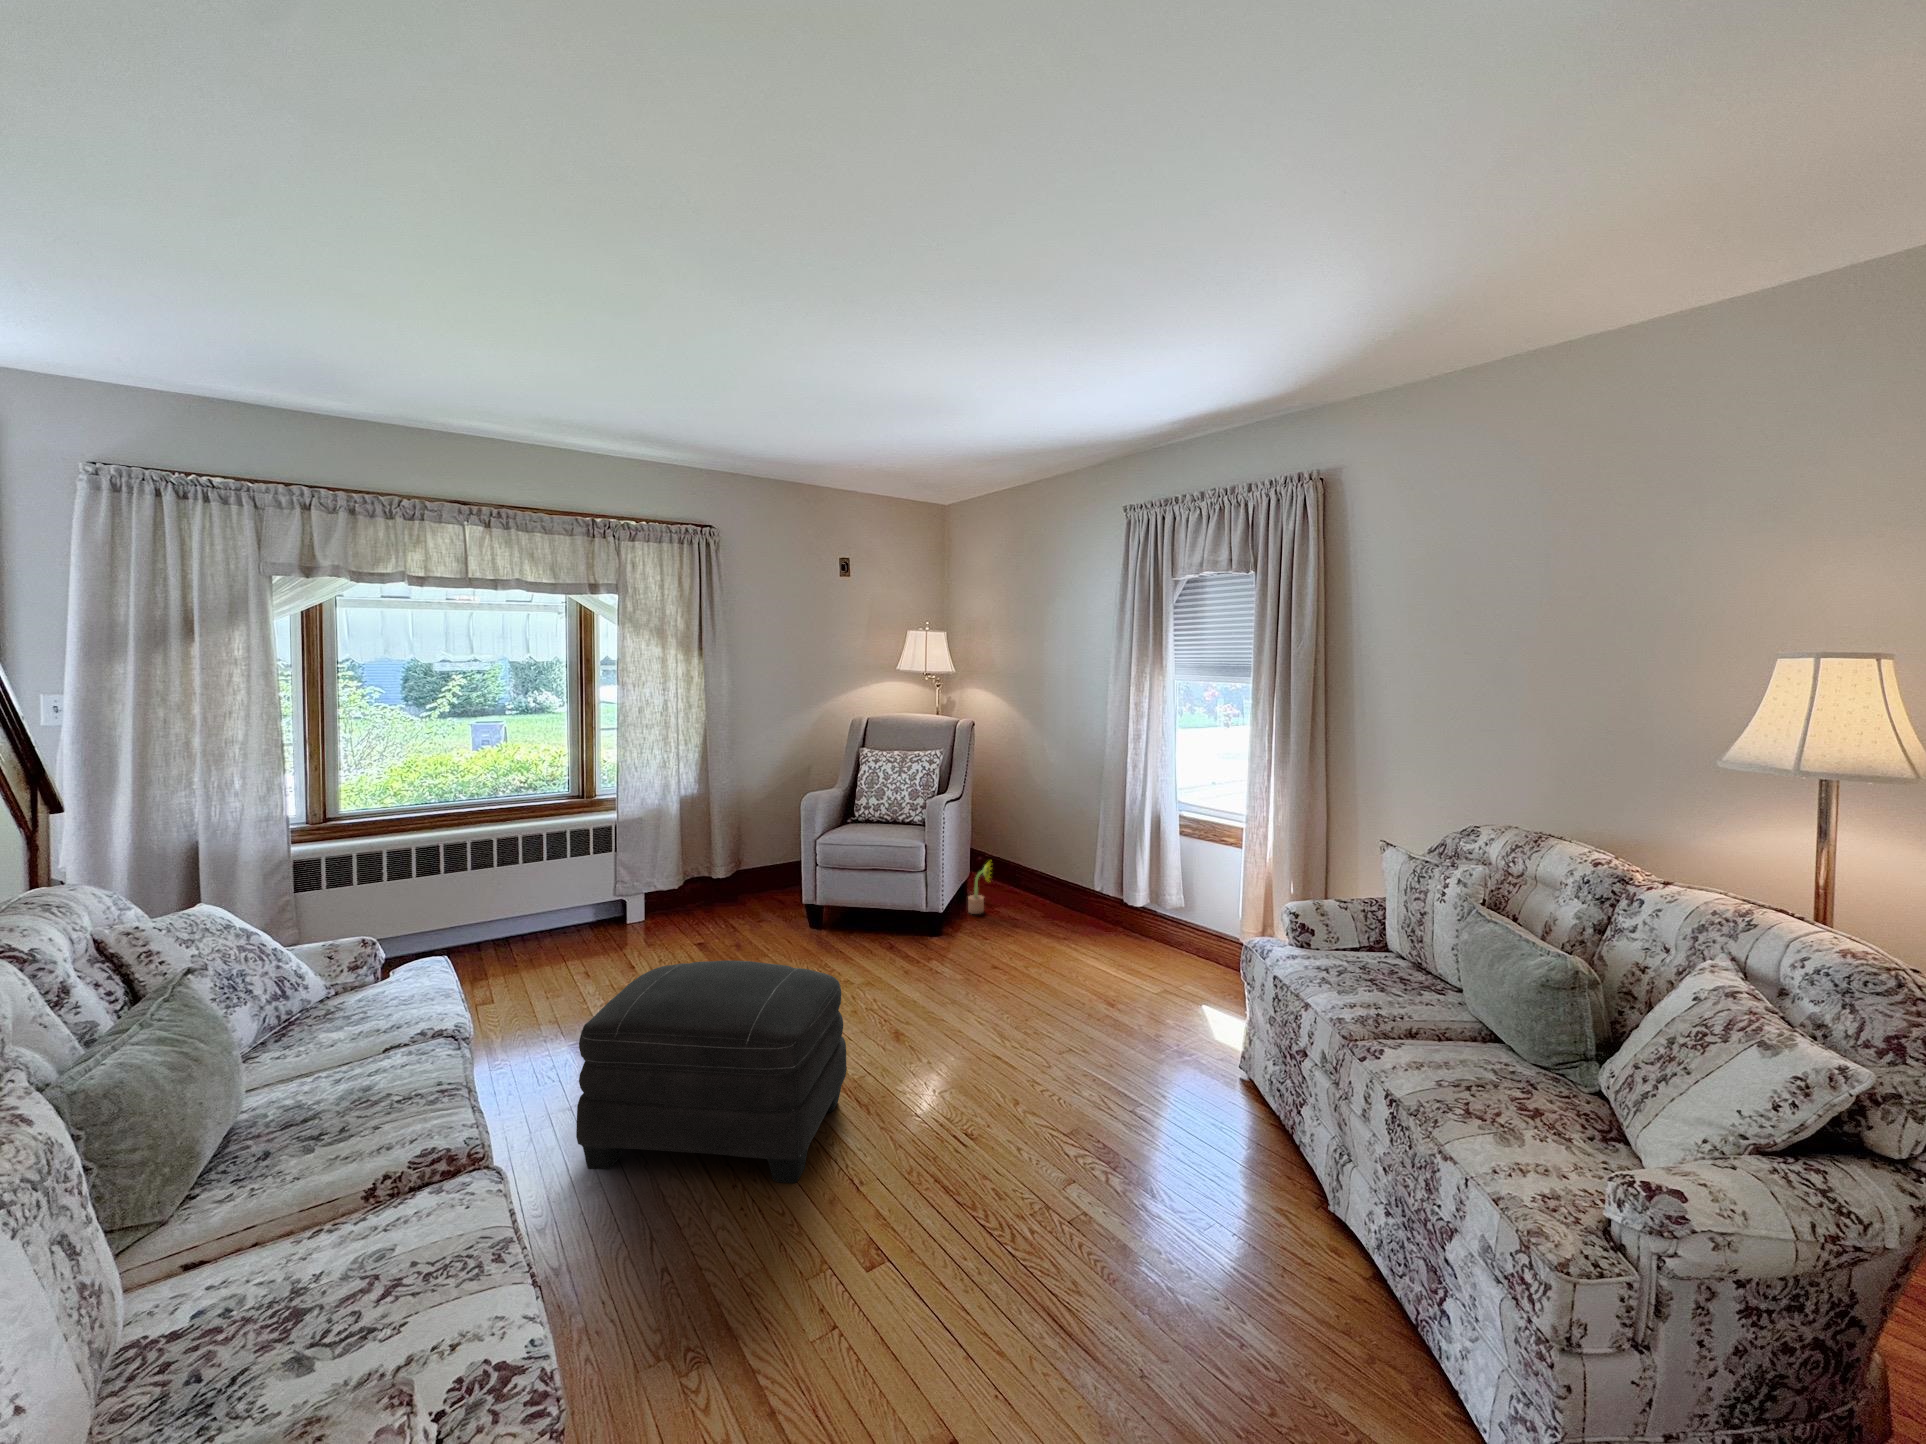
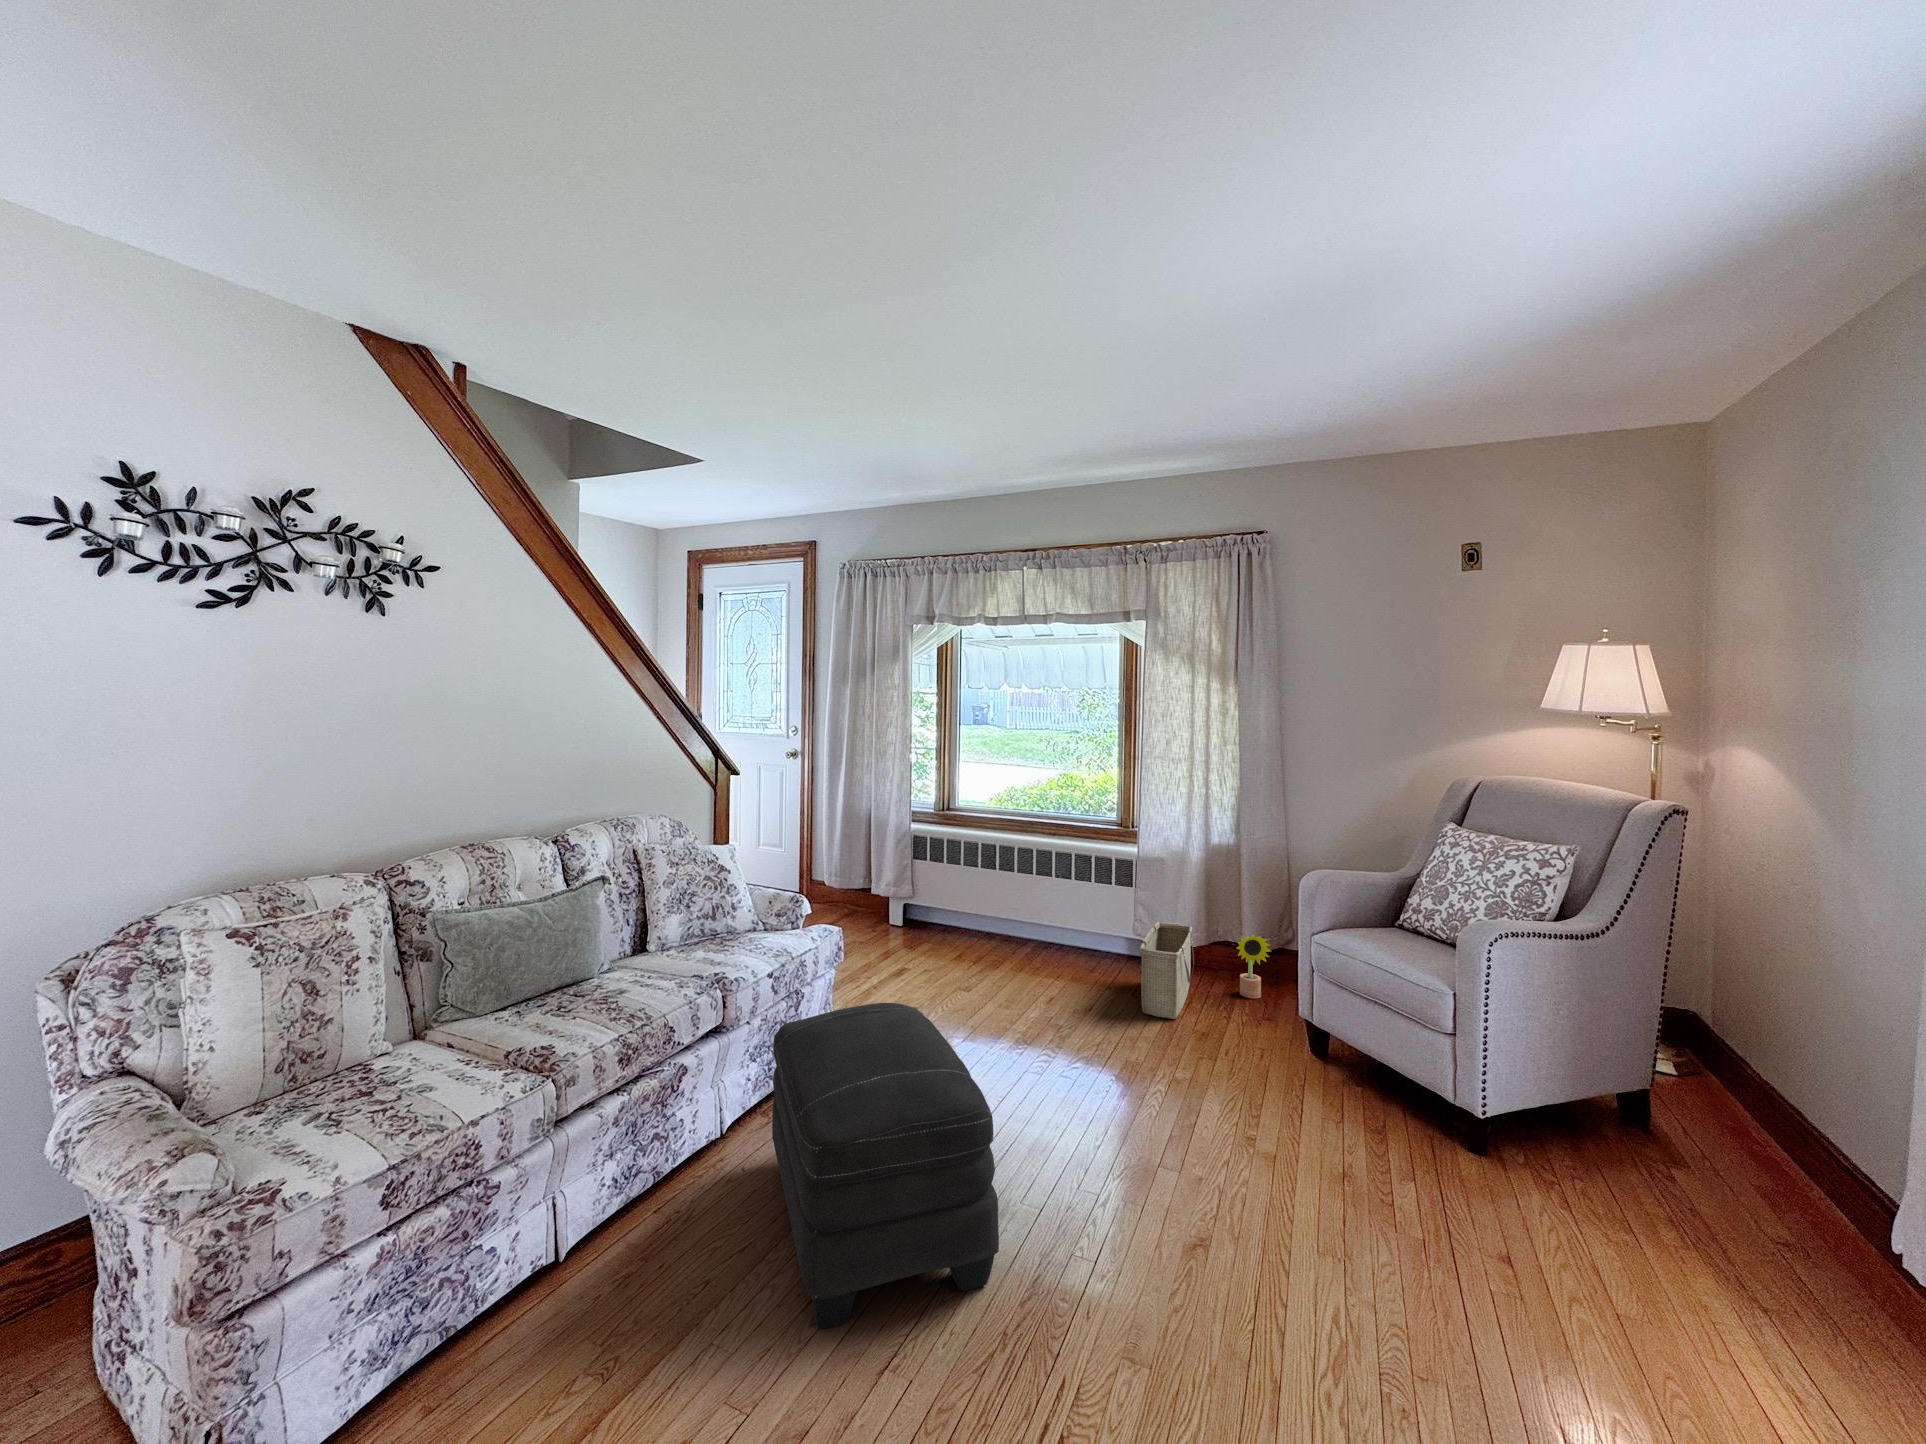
decorative plant: present [968,861,991,914] -> present [1236,934,1271,999]
basket: none [651,867,709,946] -> present [1140,922,1194,1019]

